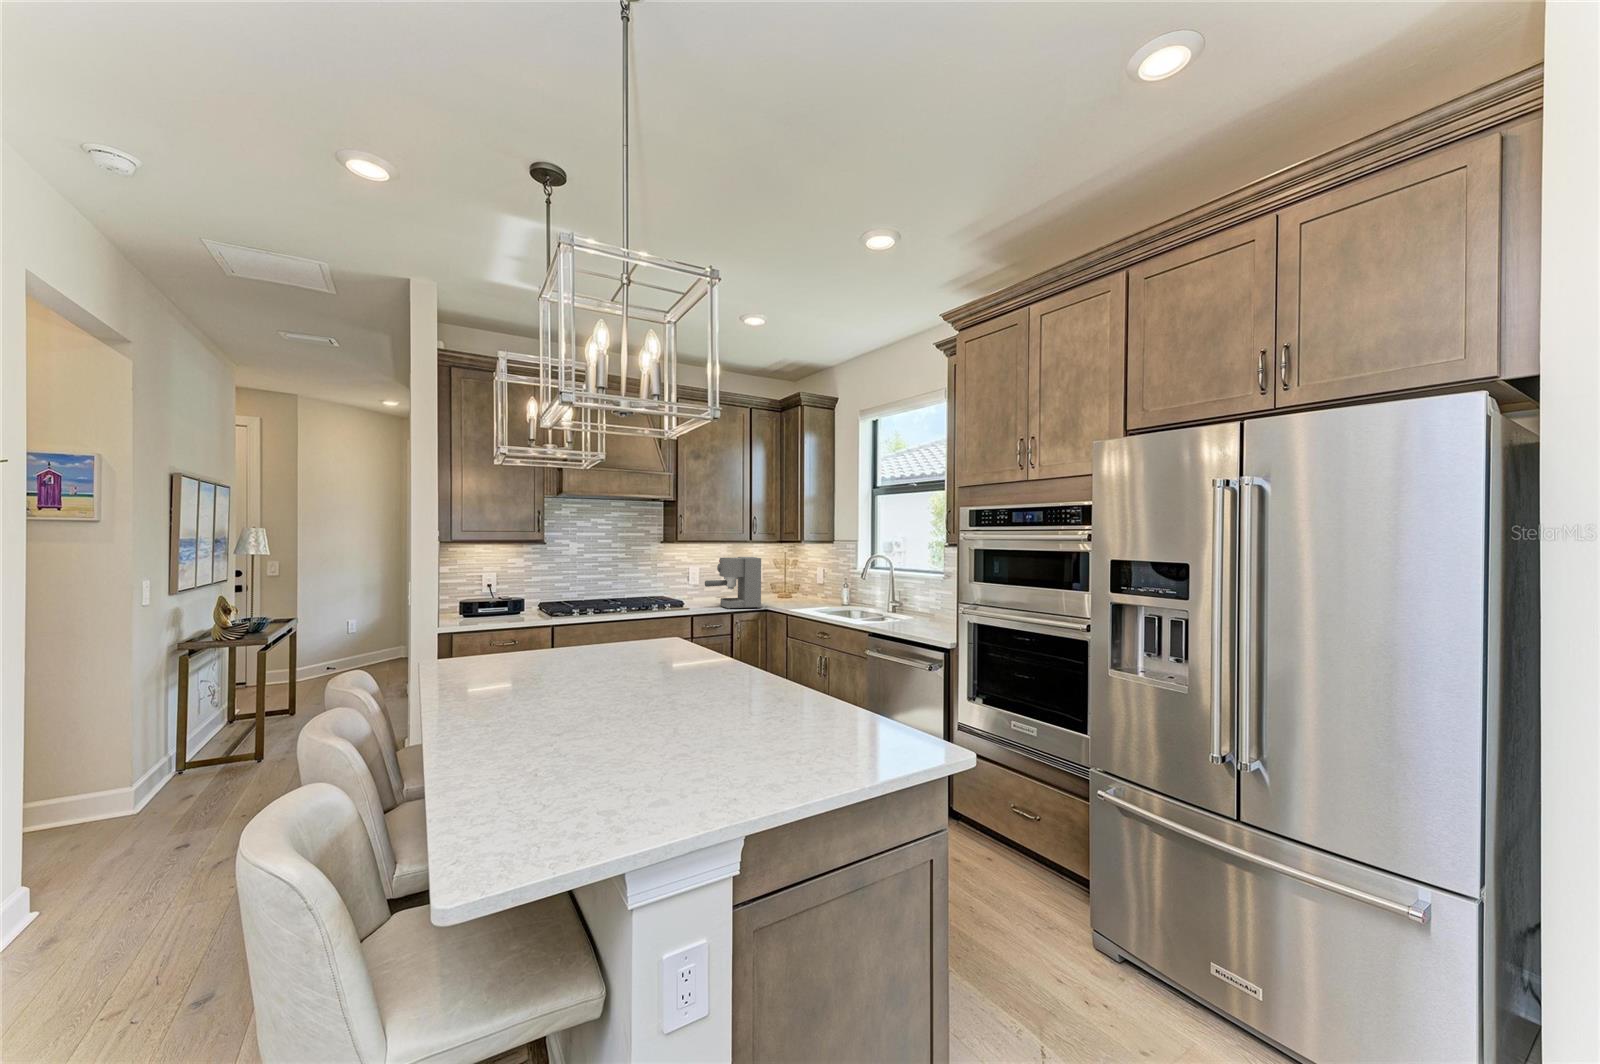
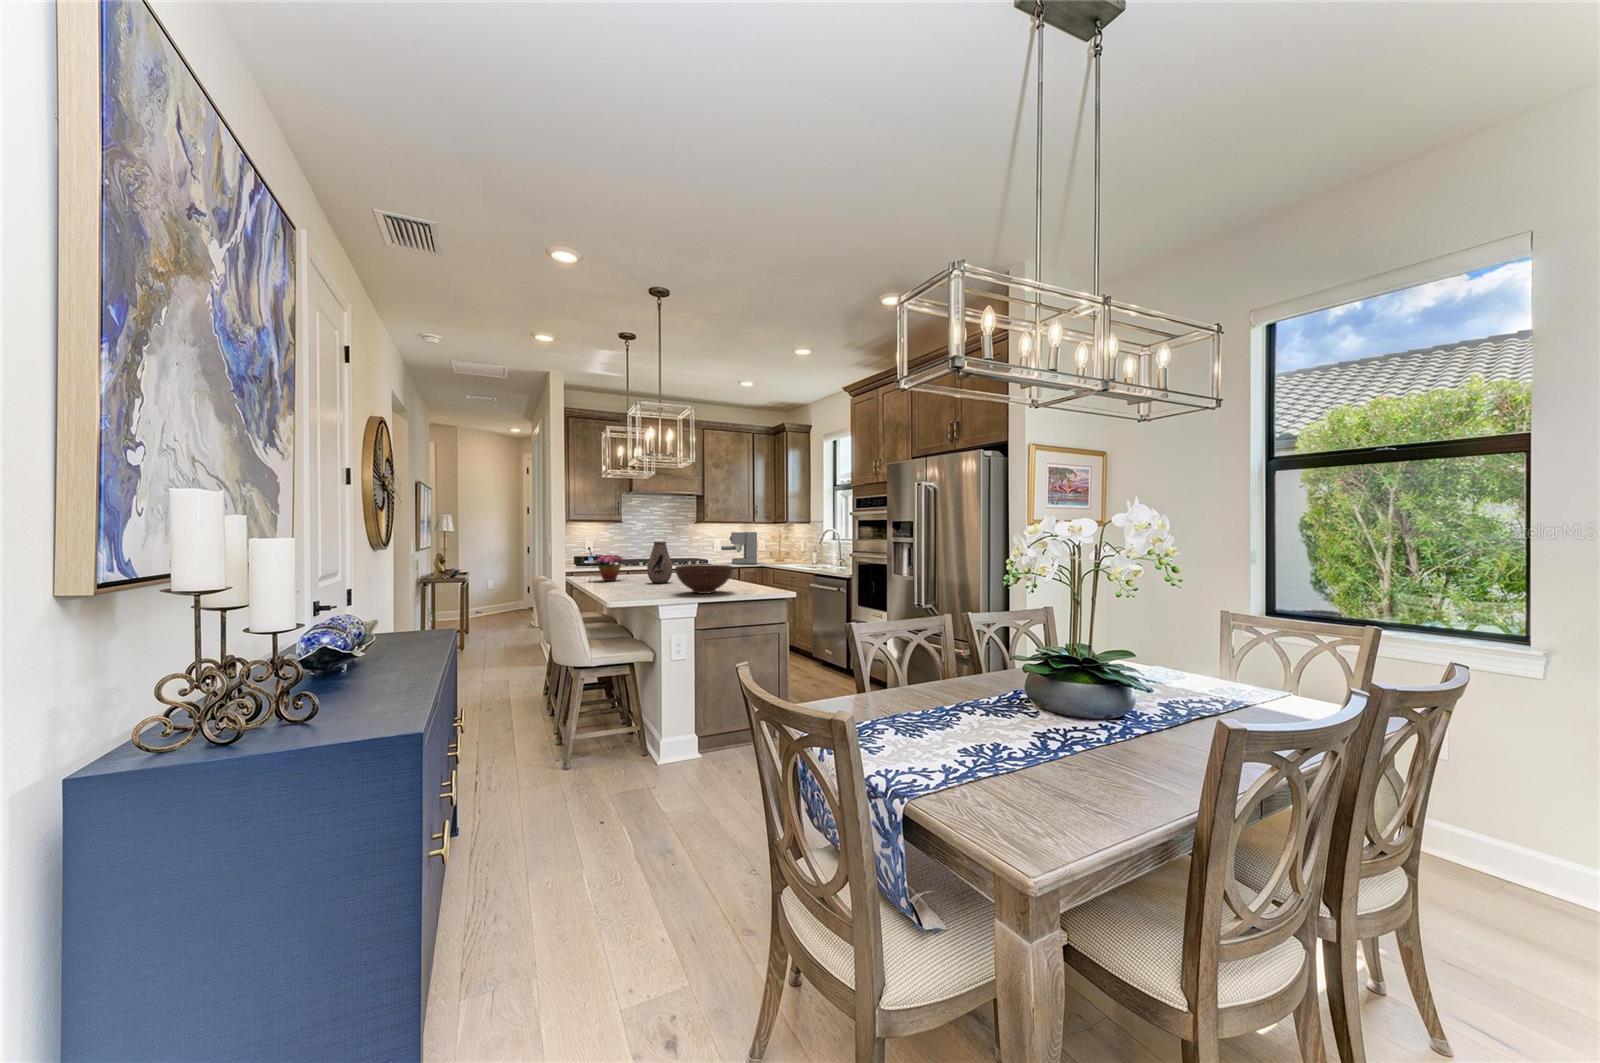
vase: none [592,594,644,682] -> present [647,542,672,583]
flower arrangement: none [467,614,556,671] -> present [594,554,623,581]
fruit bowl: none [669,659,807,743] -> present [675,565,733,594]

